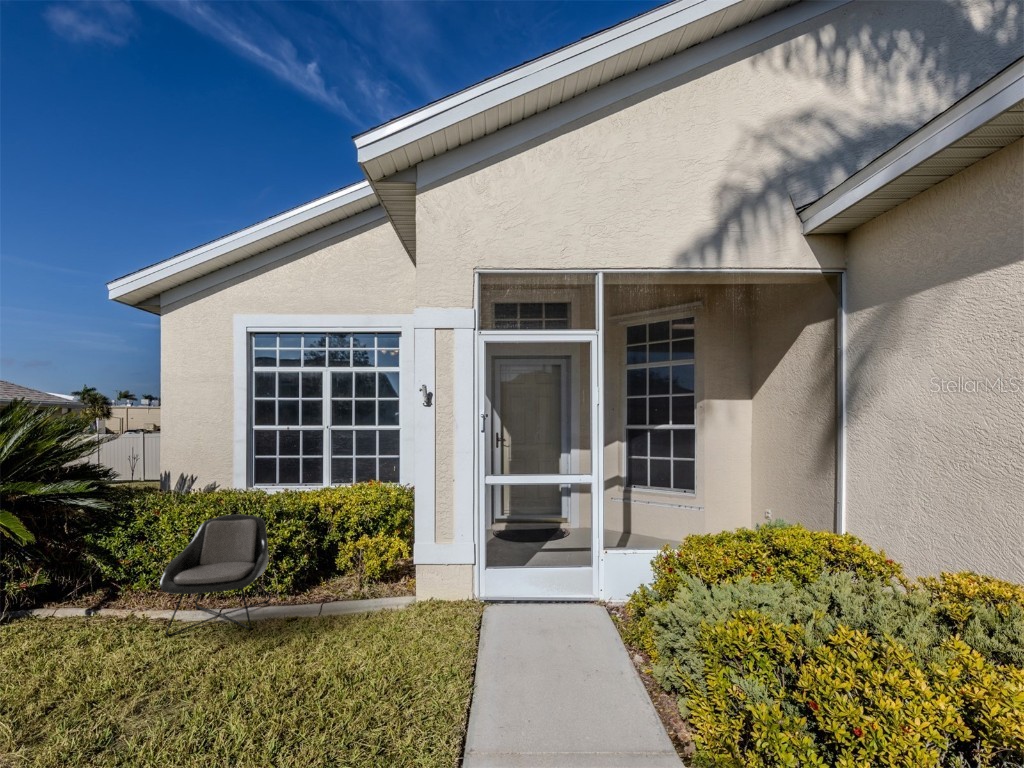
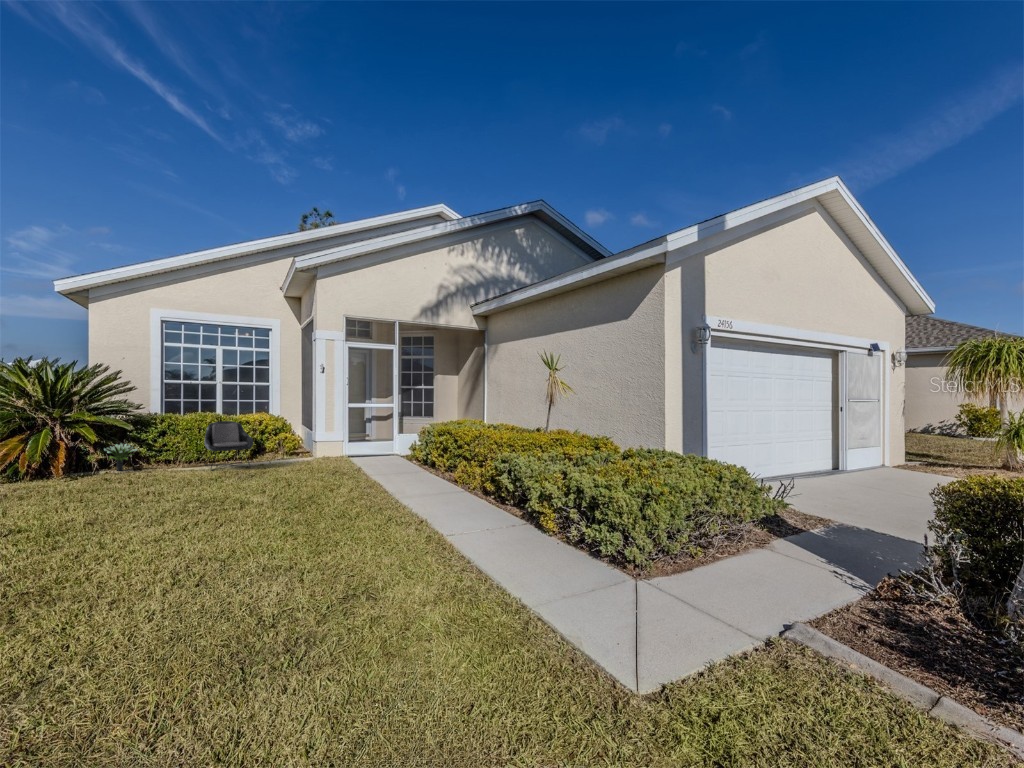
potted plant: none [26,556,91,612] -> present [104,443,137,471]

